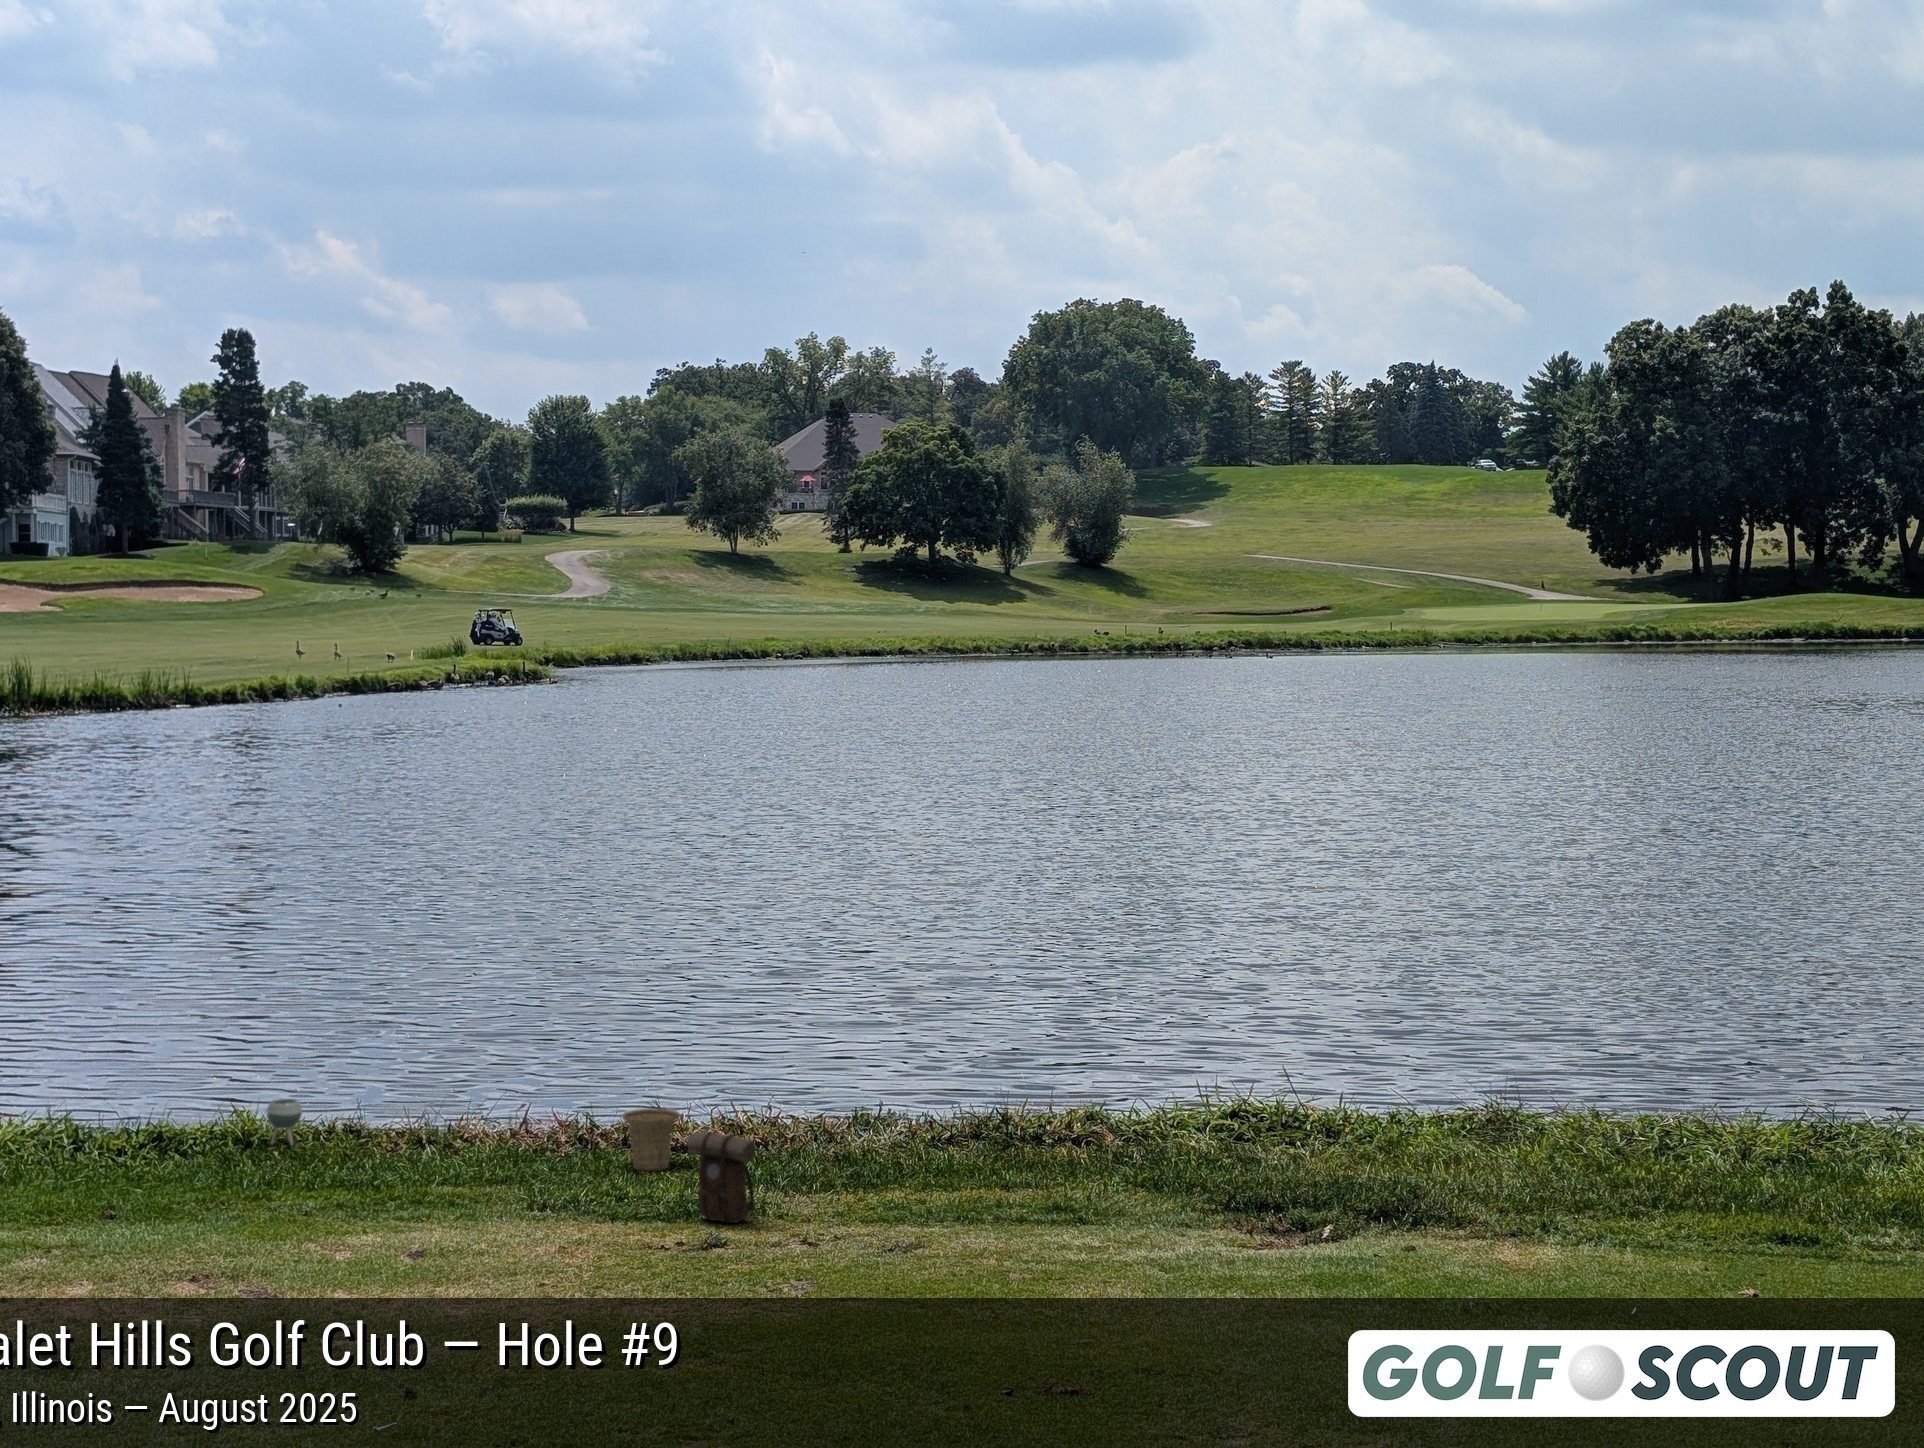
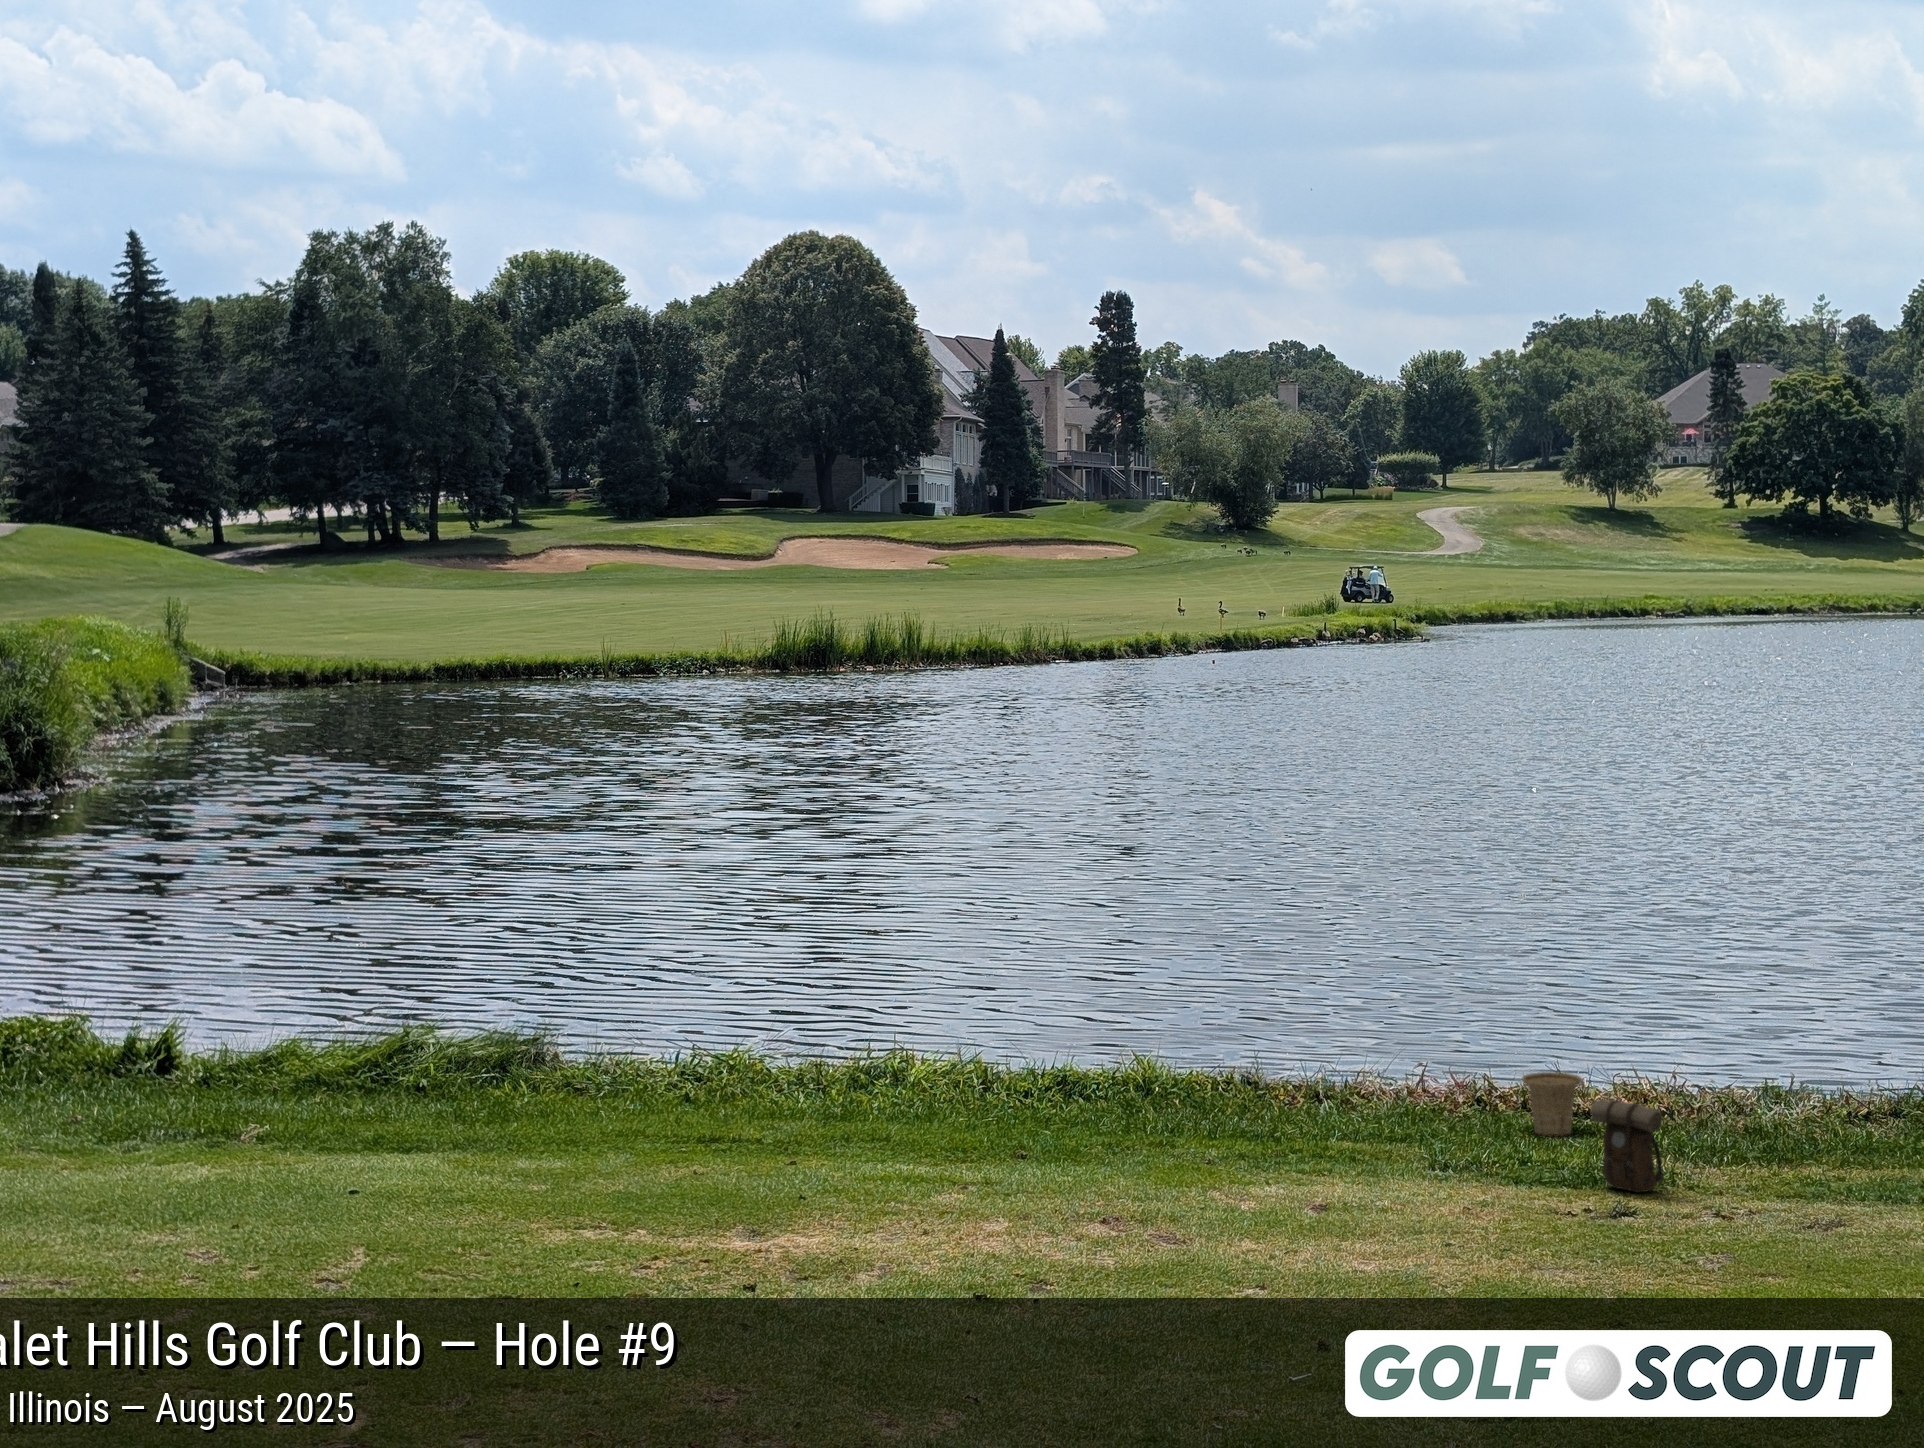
planter: present [267,1099,302,1145] -> none [1162,1048,1196,1095]

